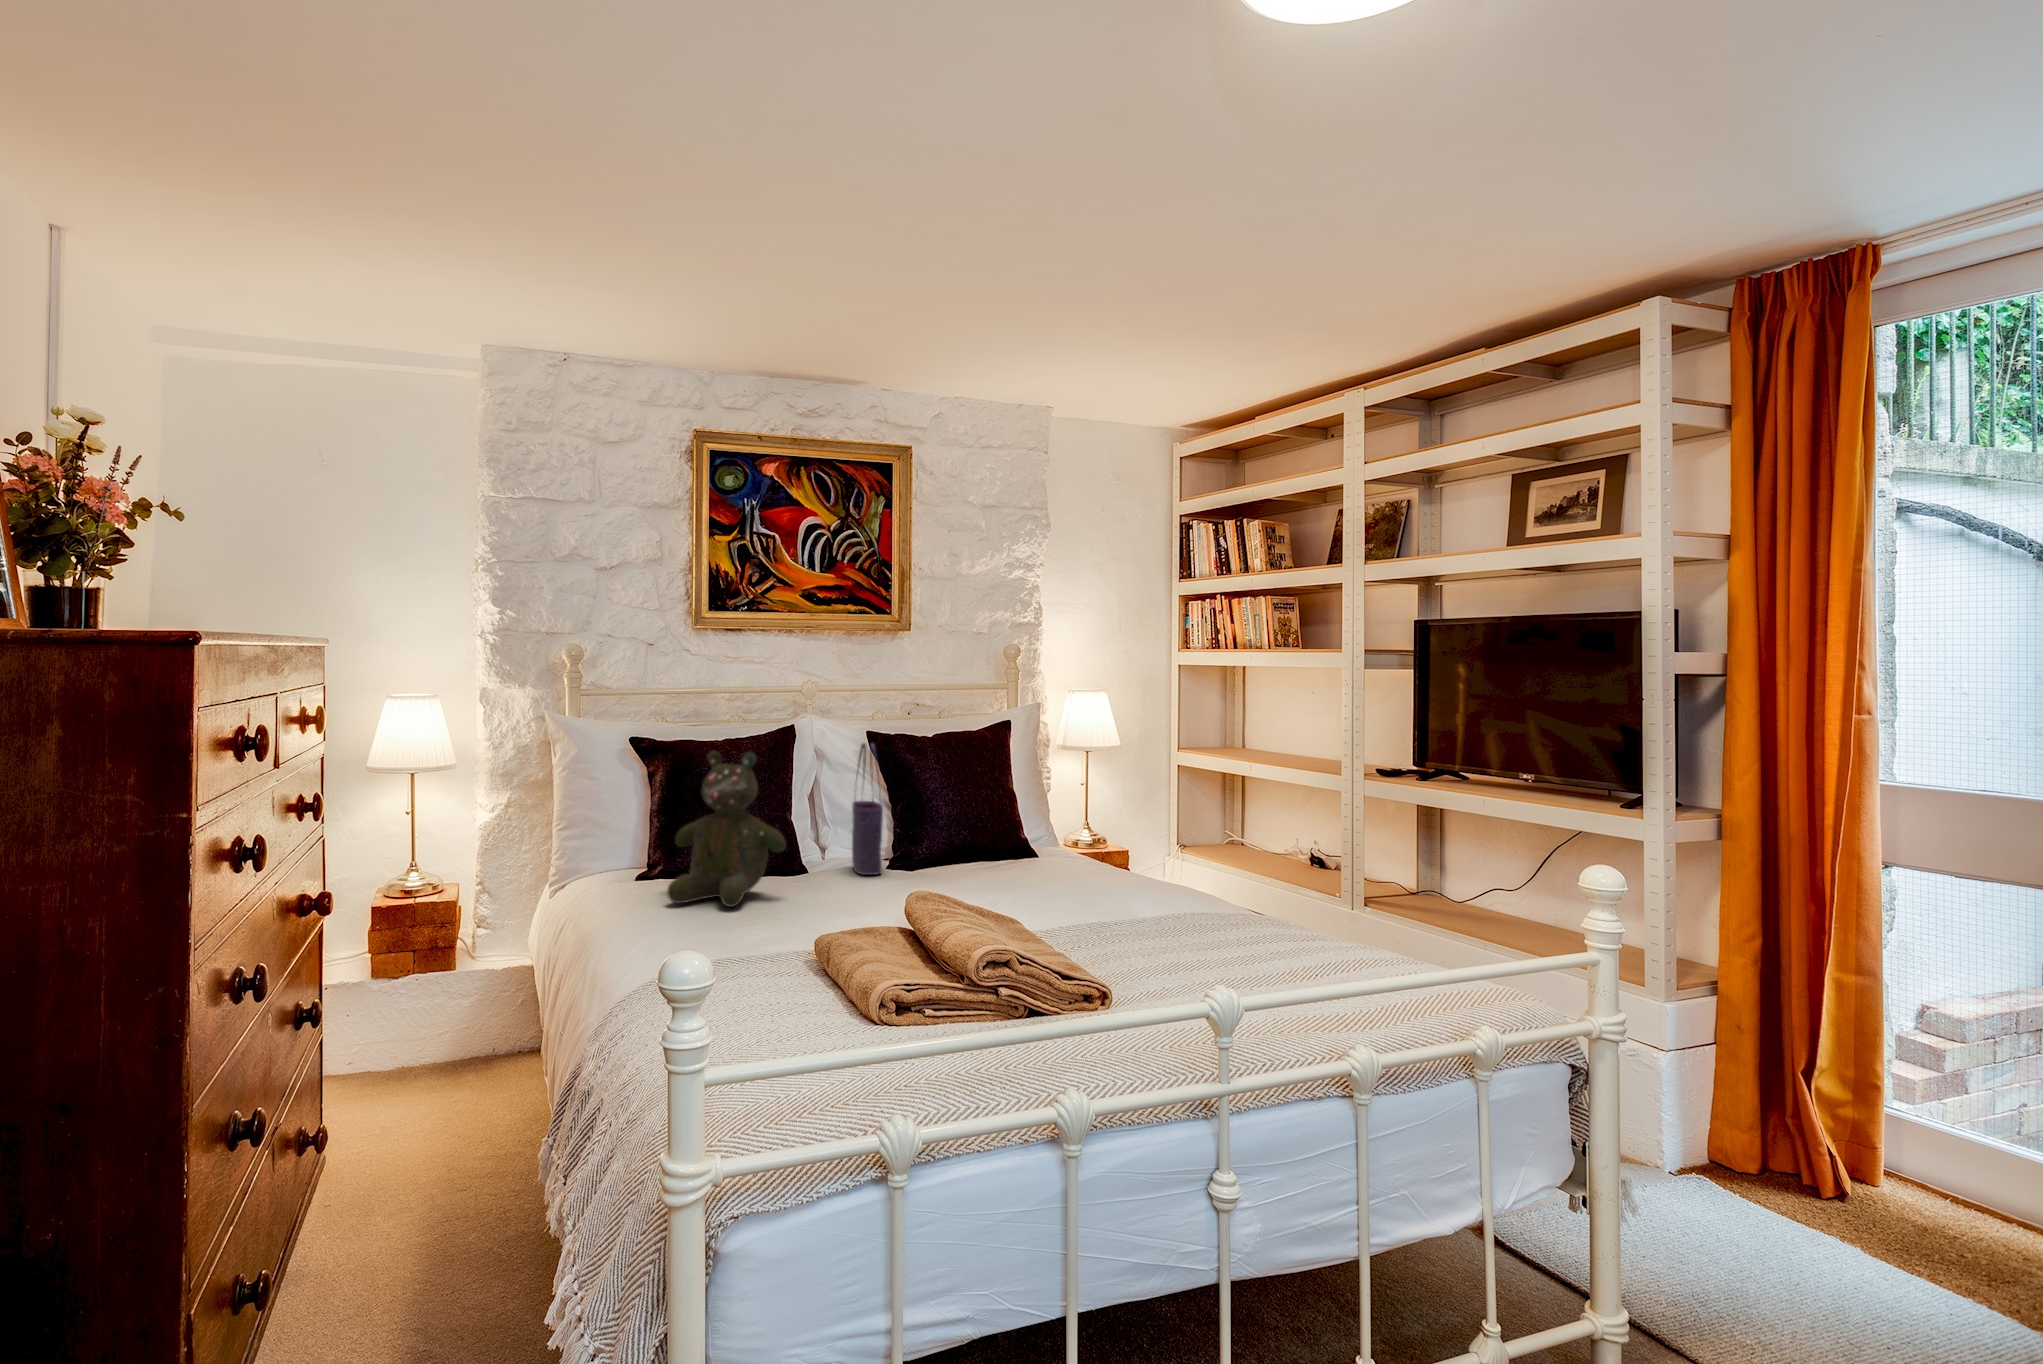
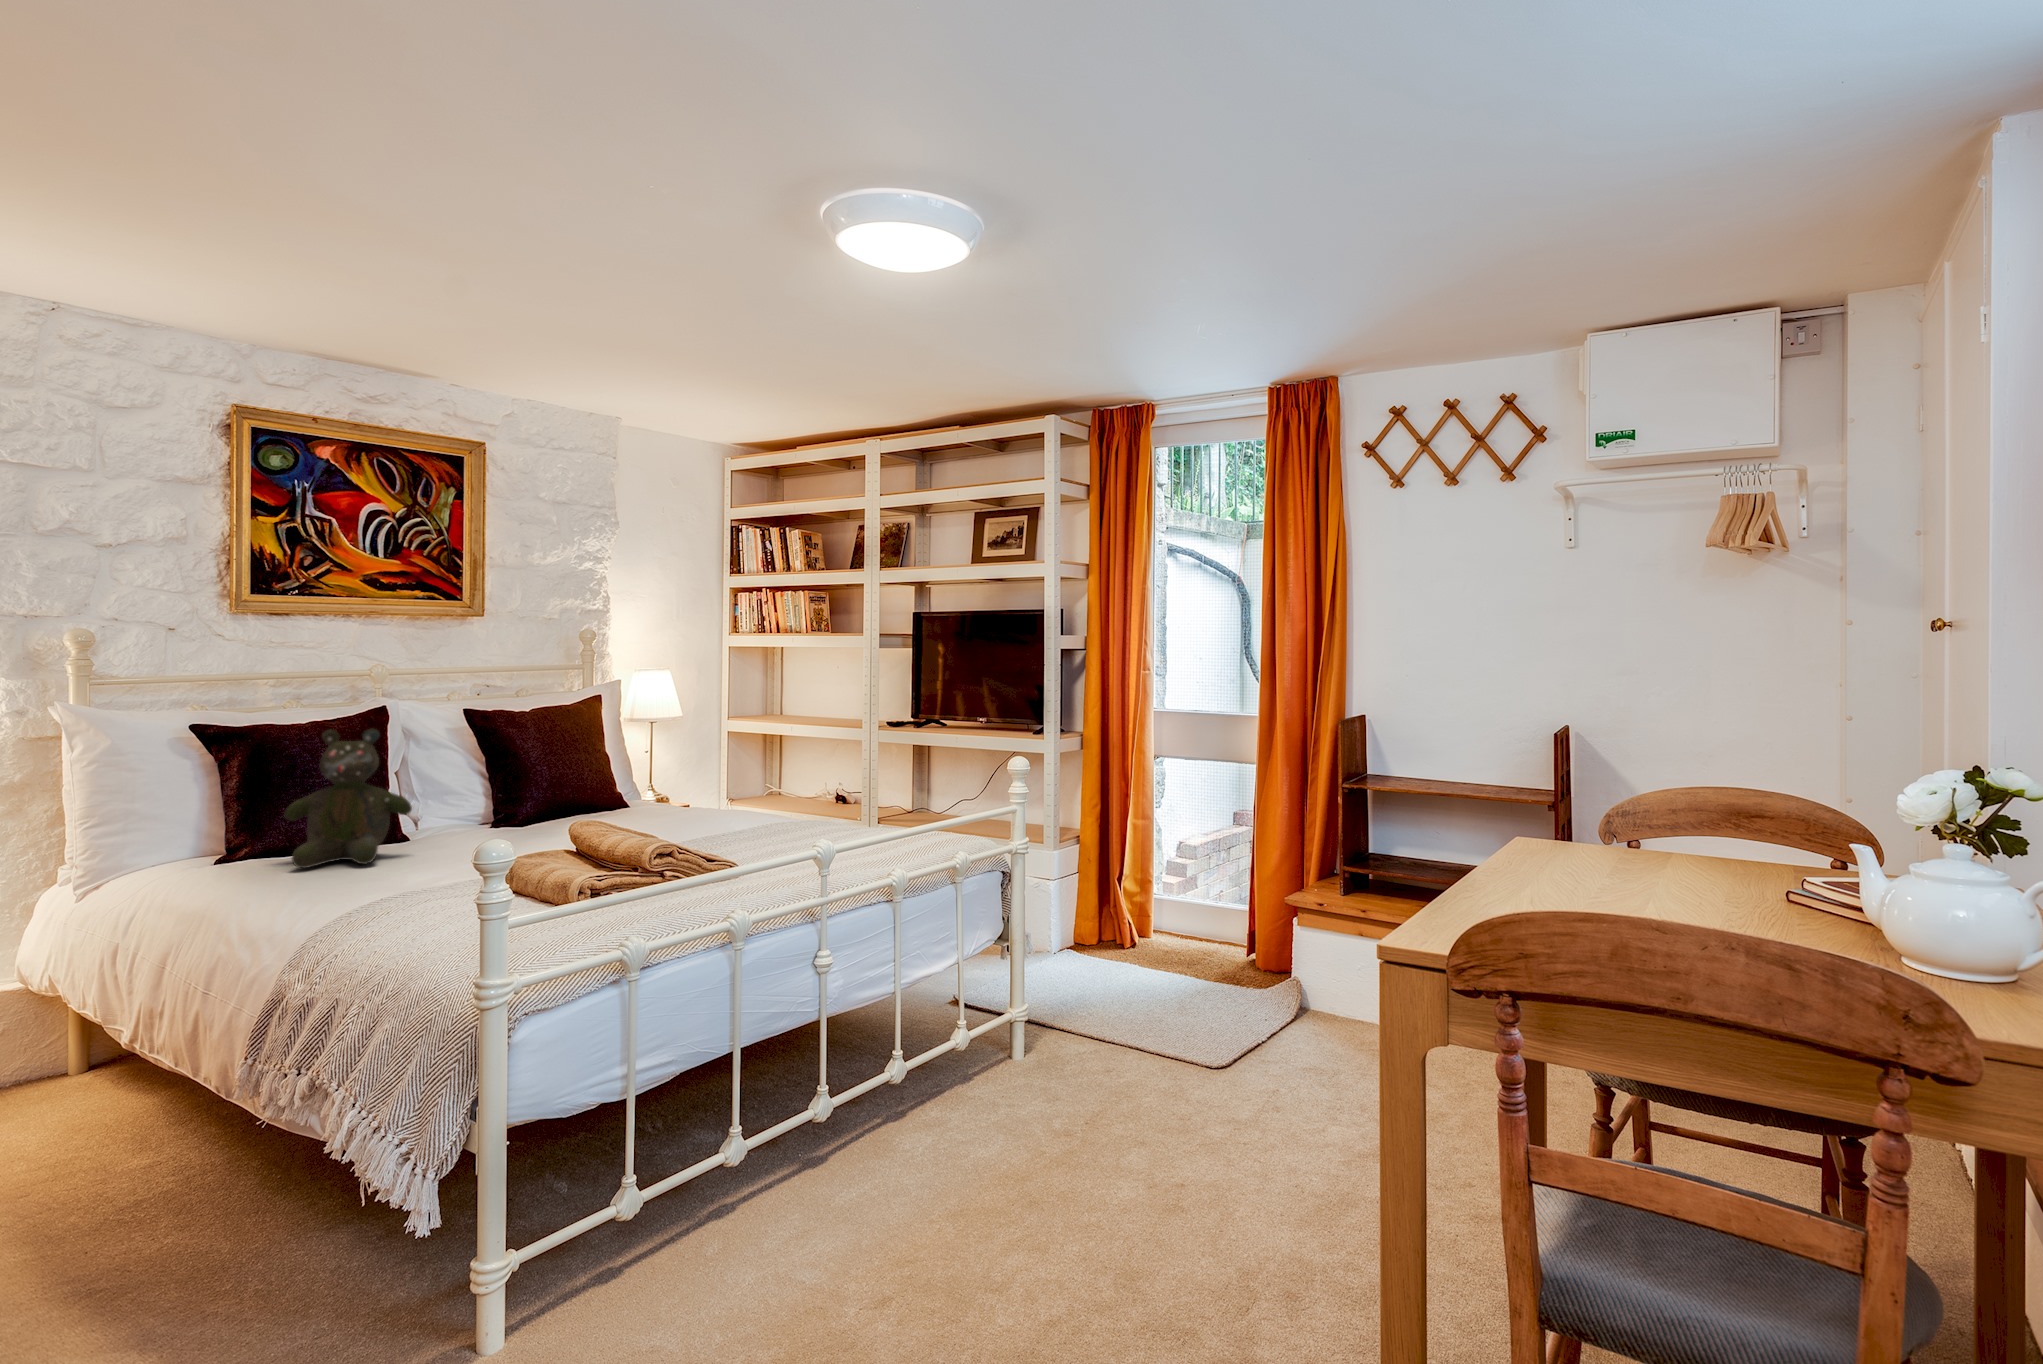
tote bag: present [852,743,883,875] -> none [453,718,490,833]

